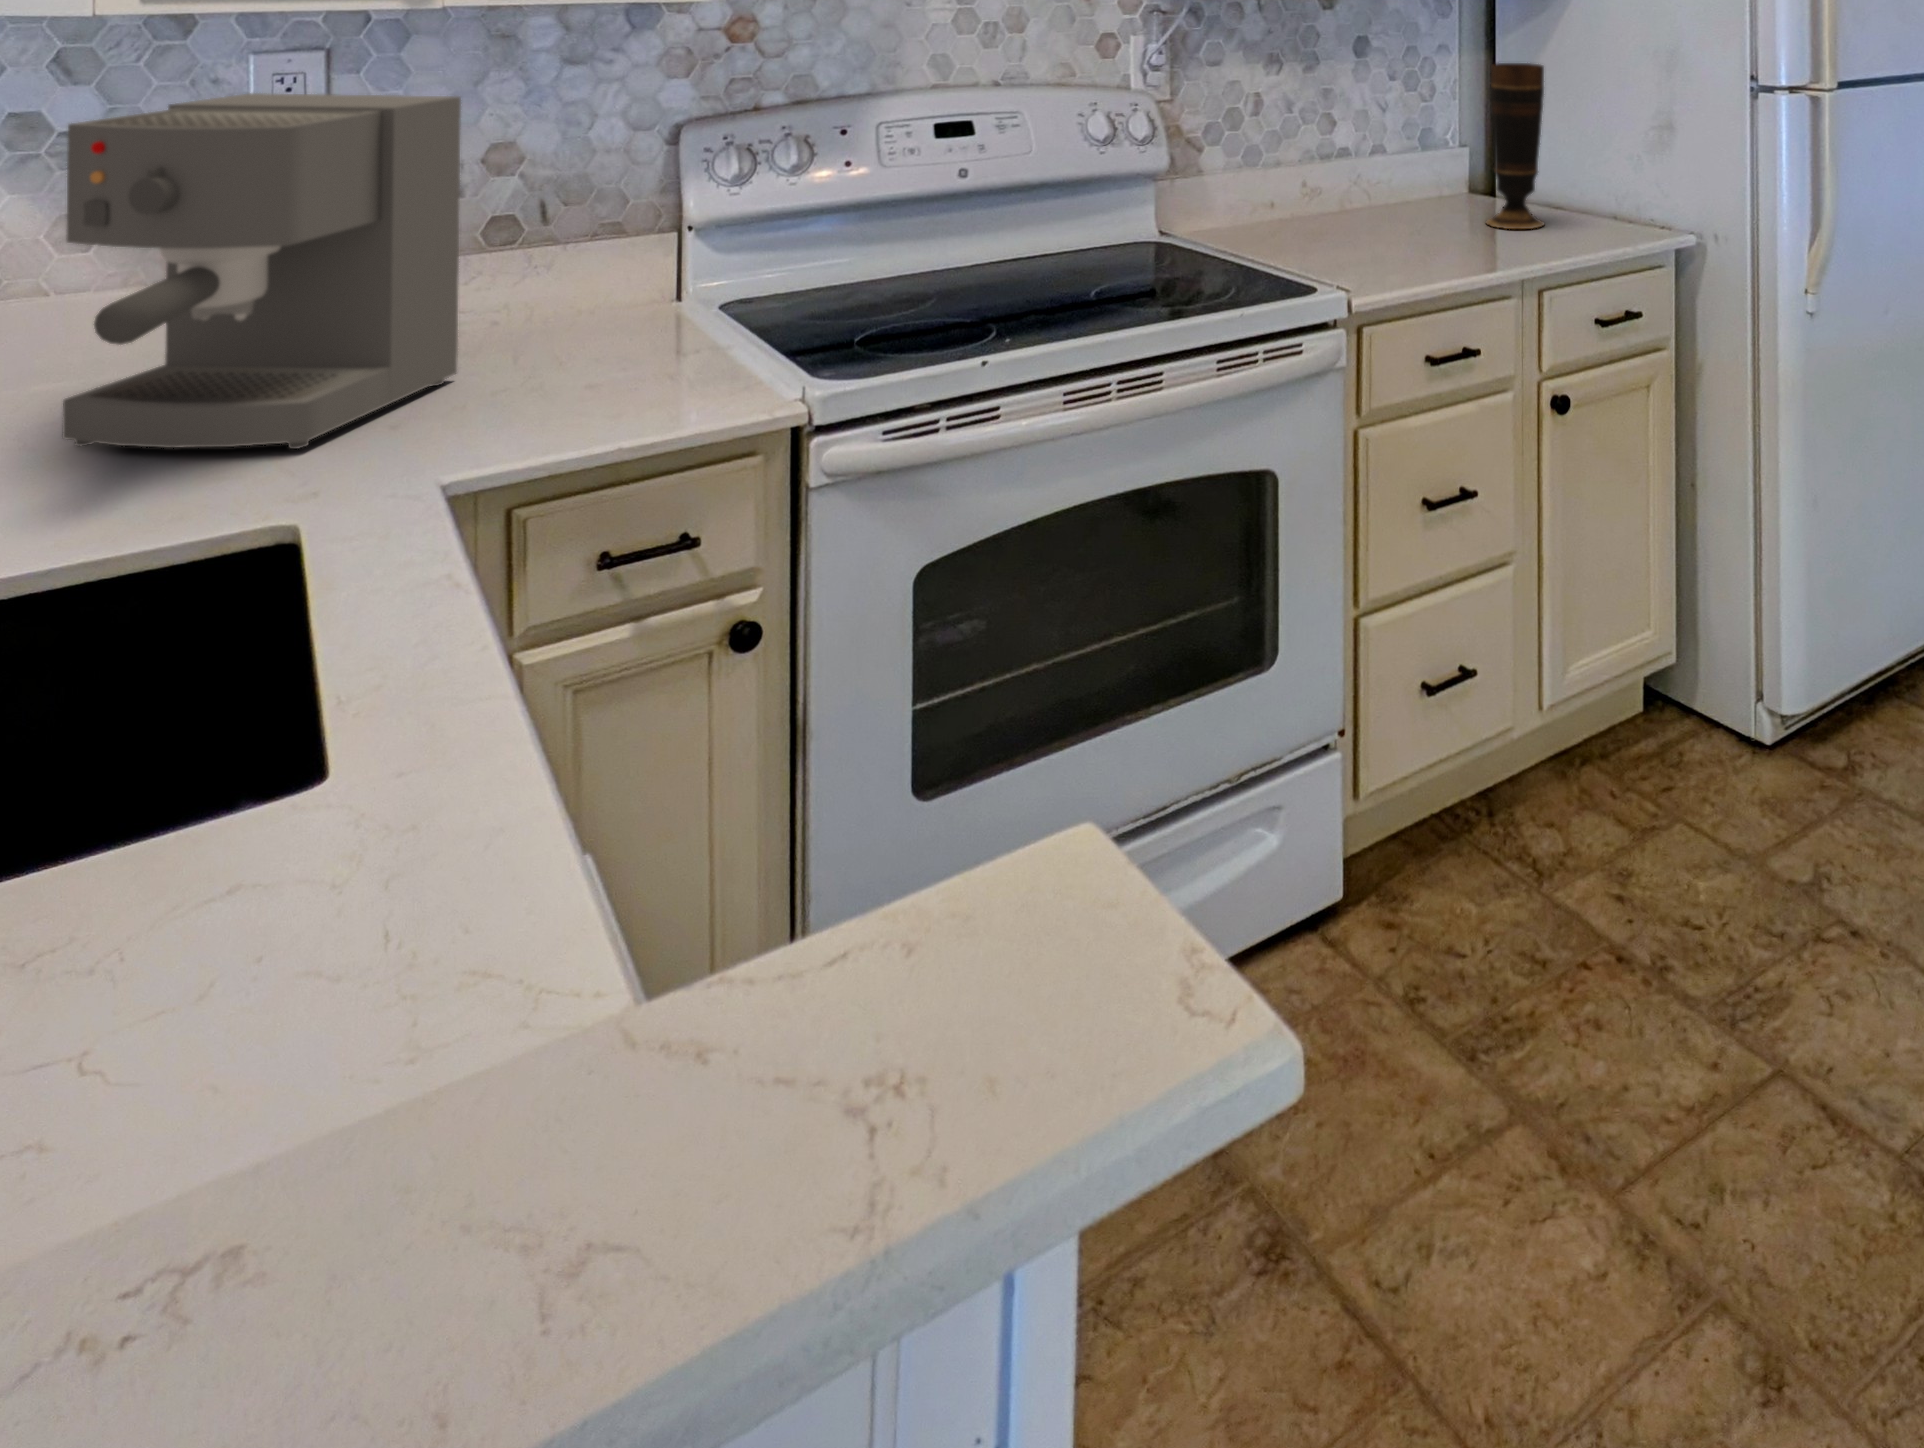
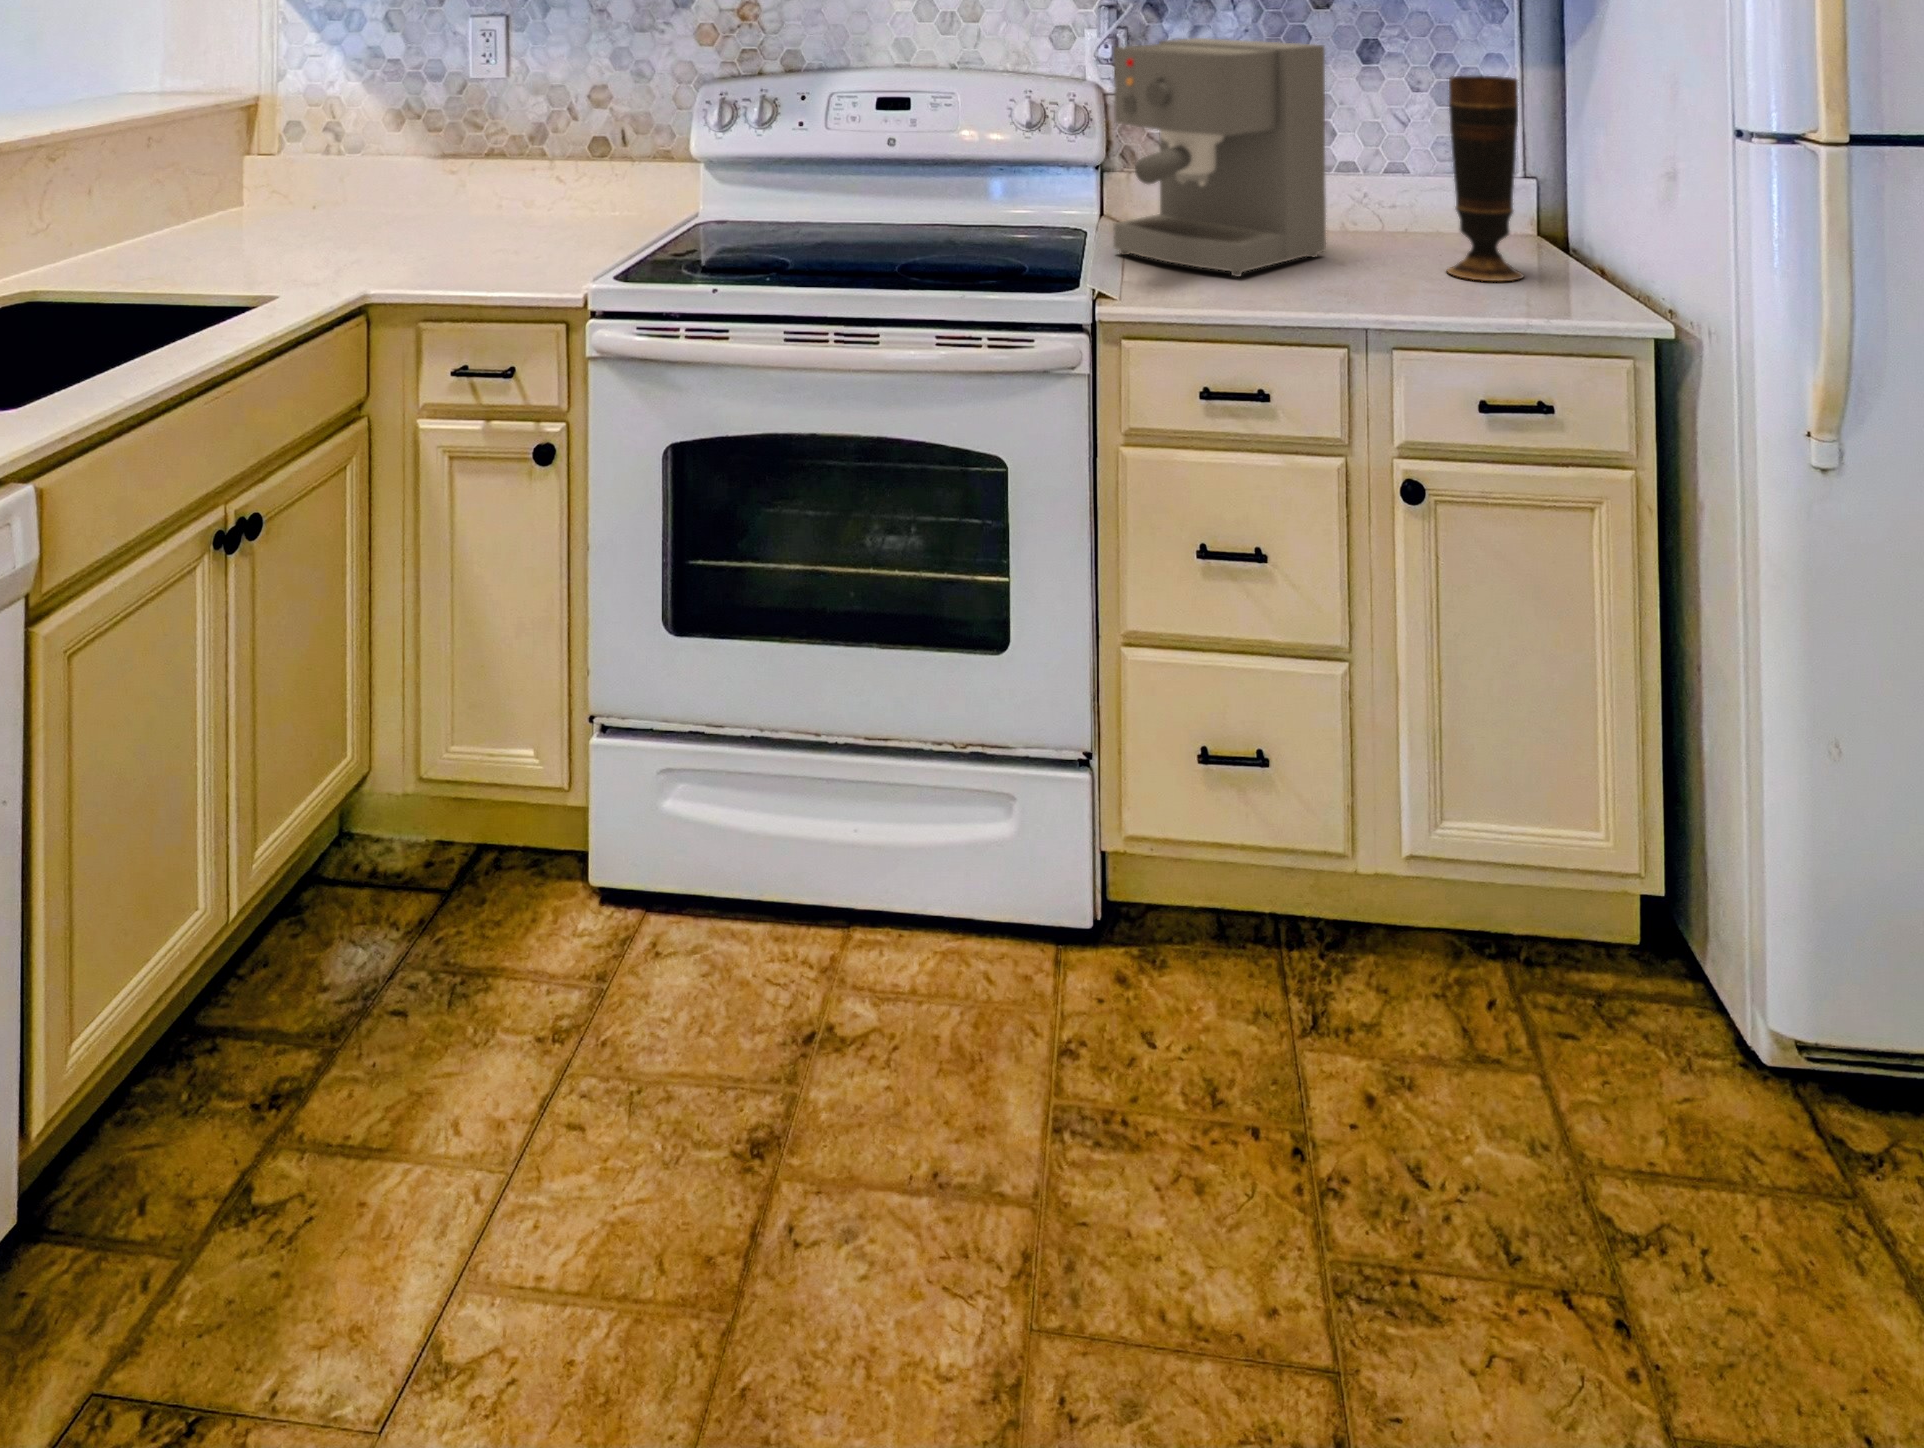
coffee maker: present [62,93,461,449] -> present [1114,38,1326,276]

